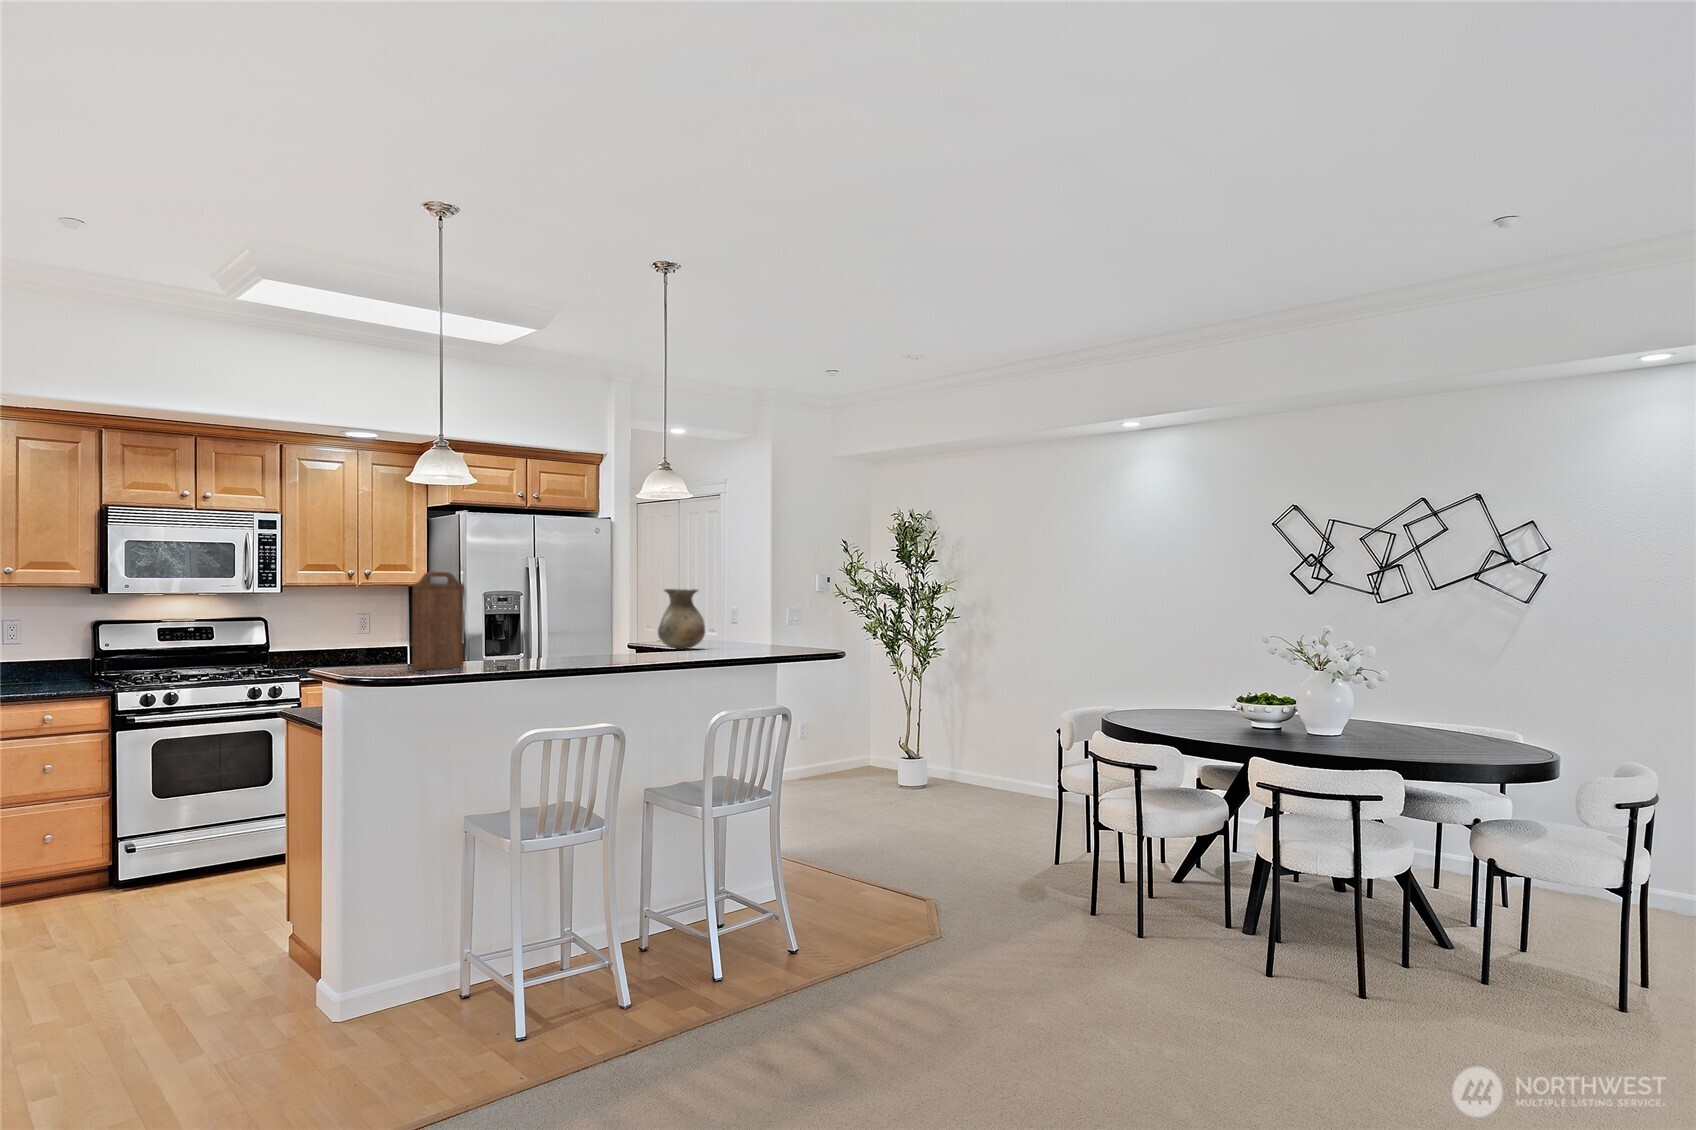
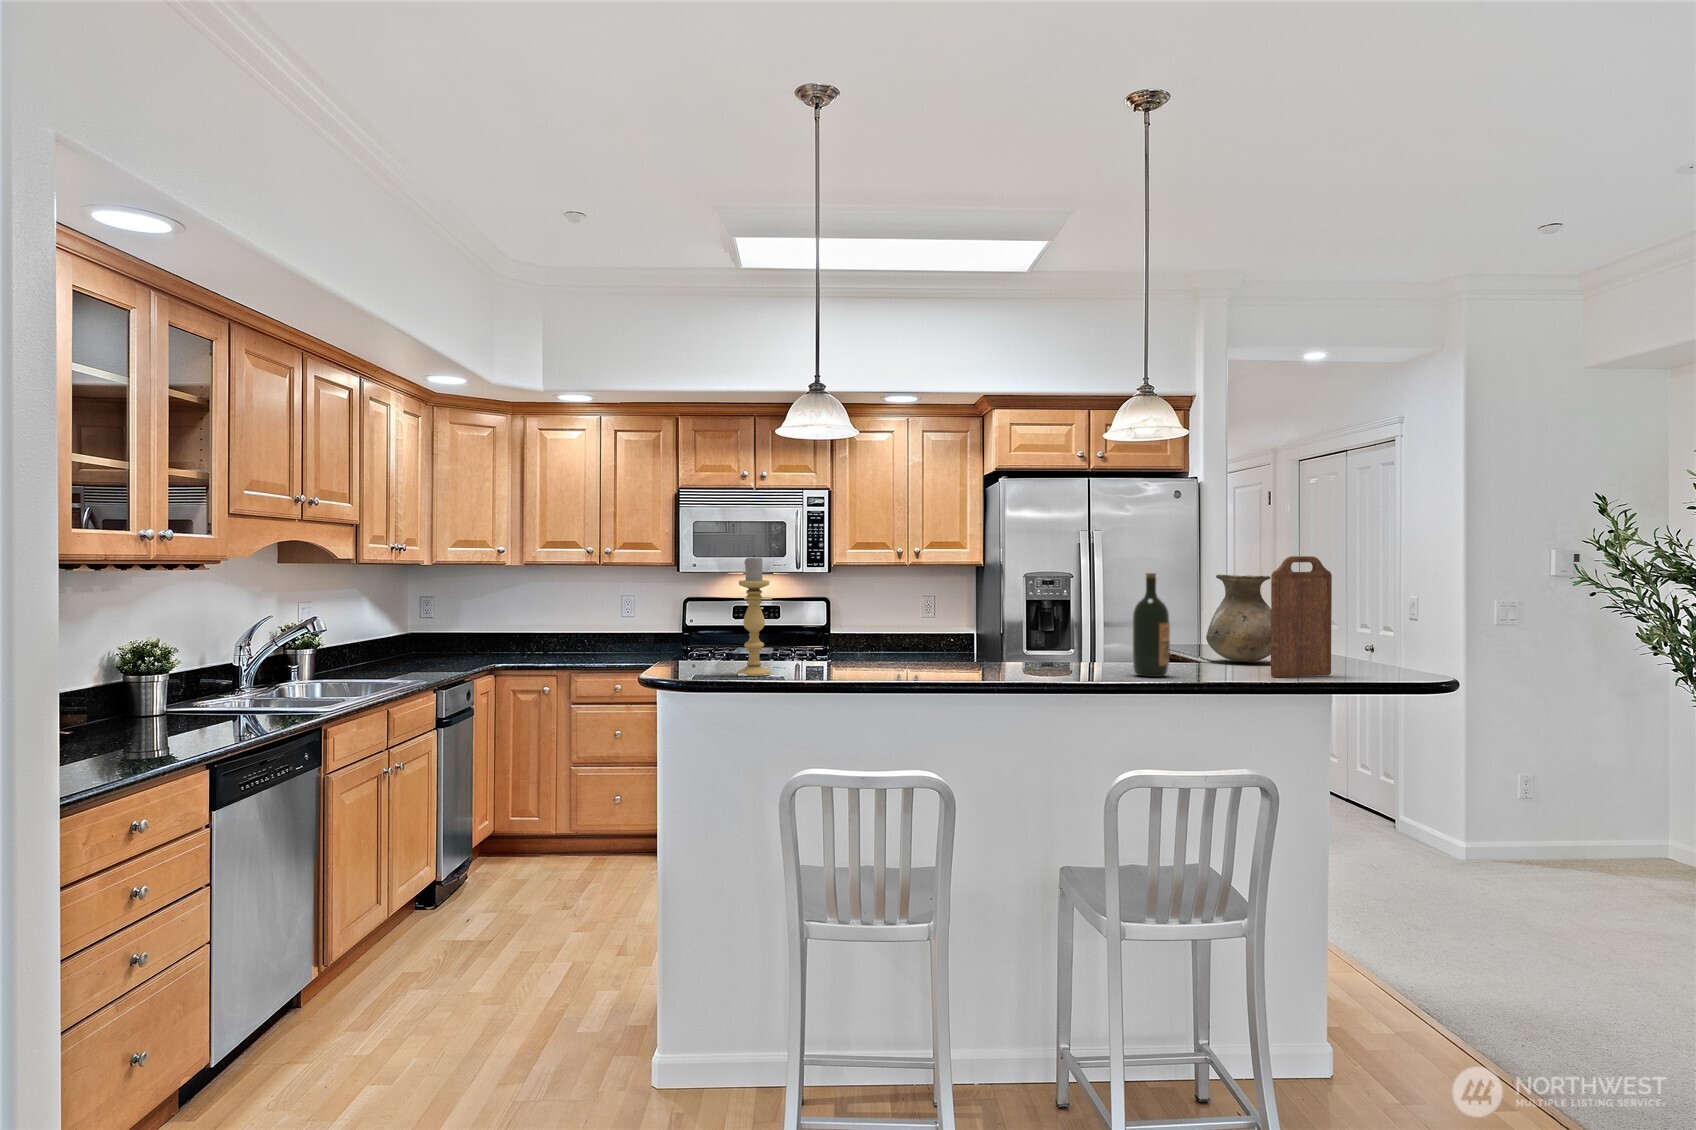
candle holder: none [344,572,373,672] -> present [738,555,770,676]
cutting board: present [412,572,463,670] -> present [1271,556,1332,677]
wine bottle: none [636,586,660,657] -> present [1133,573,1170,677]

